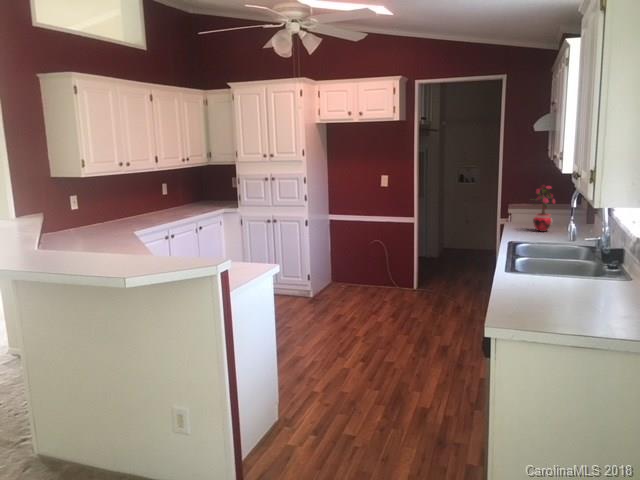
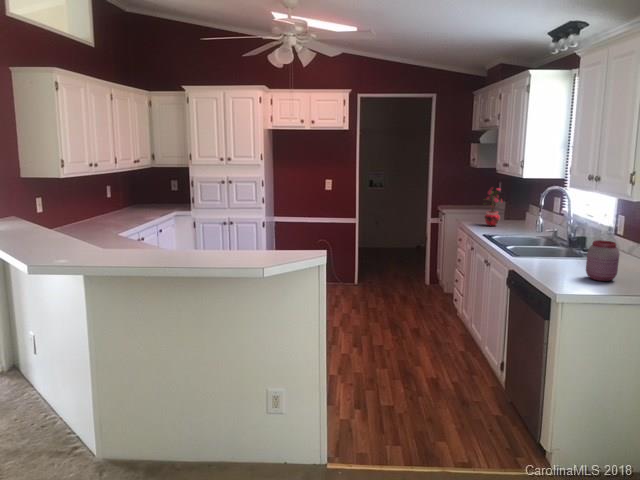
jar: none [562,257,604,310] -> present [586,240,620,281]

